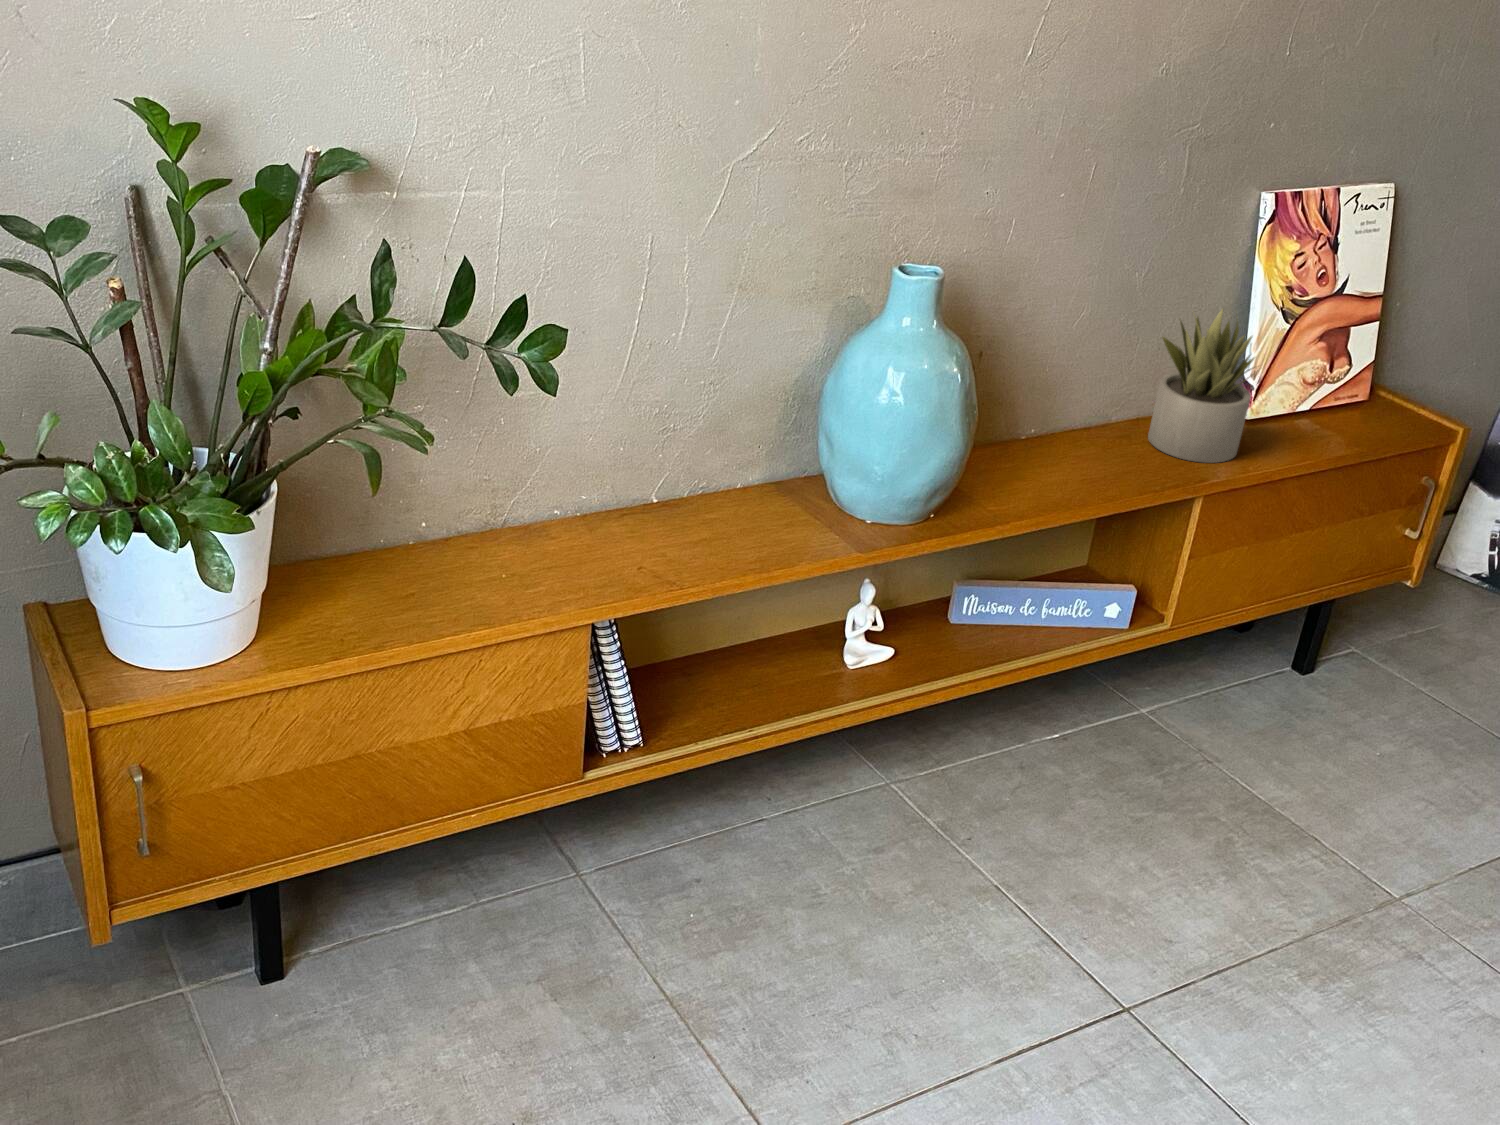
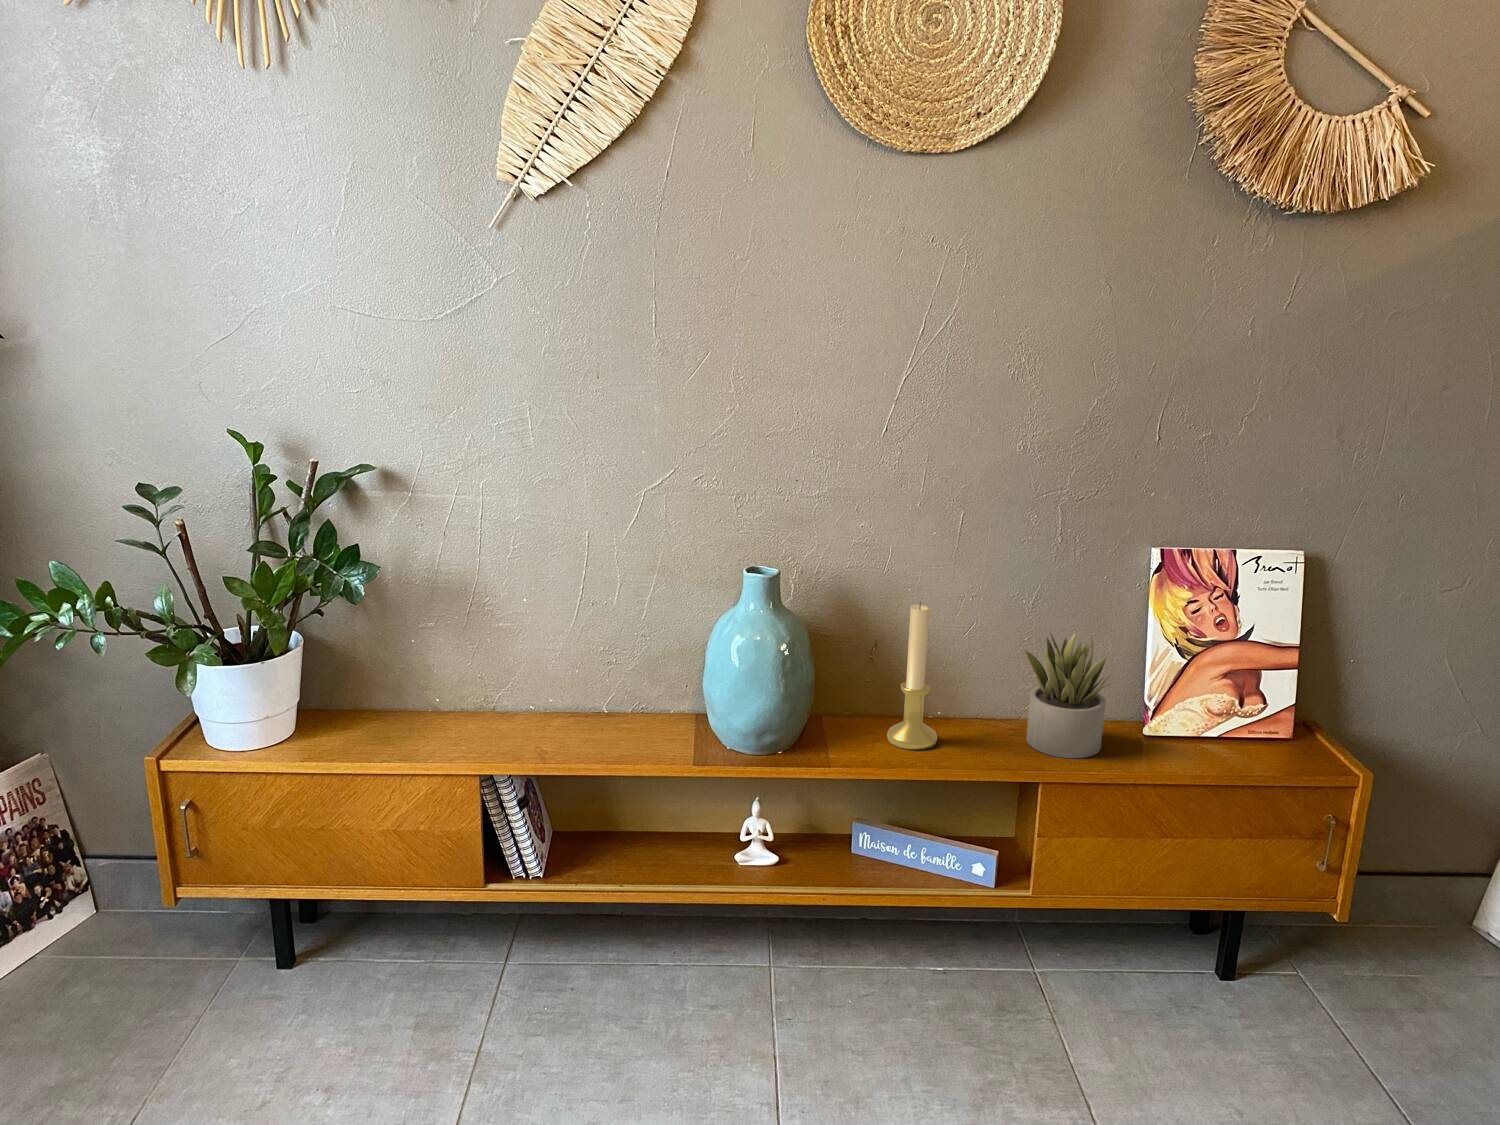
candle holder: none [1018,291,1094,483] -> present [887,602,937,750]

